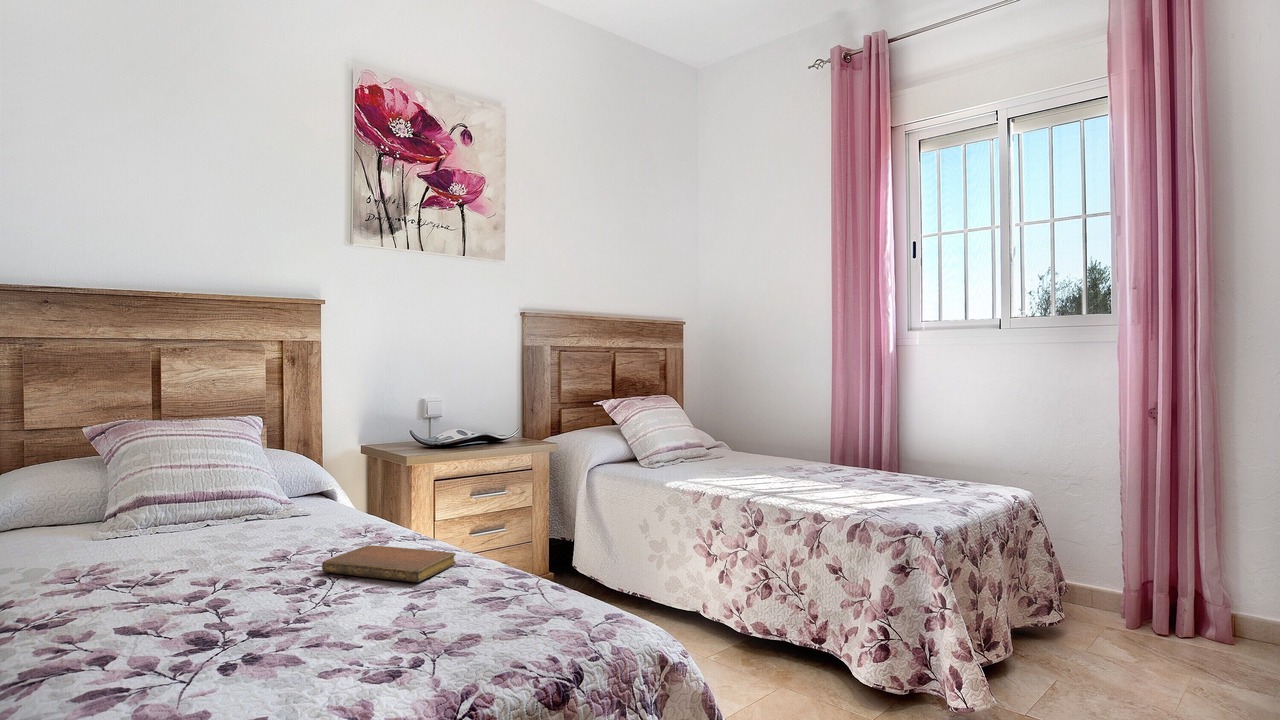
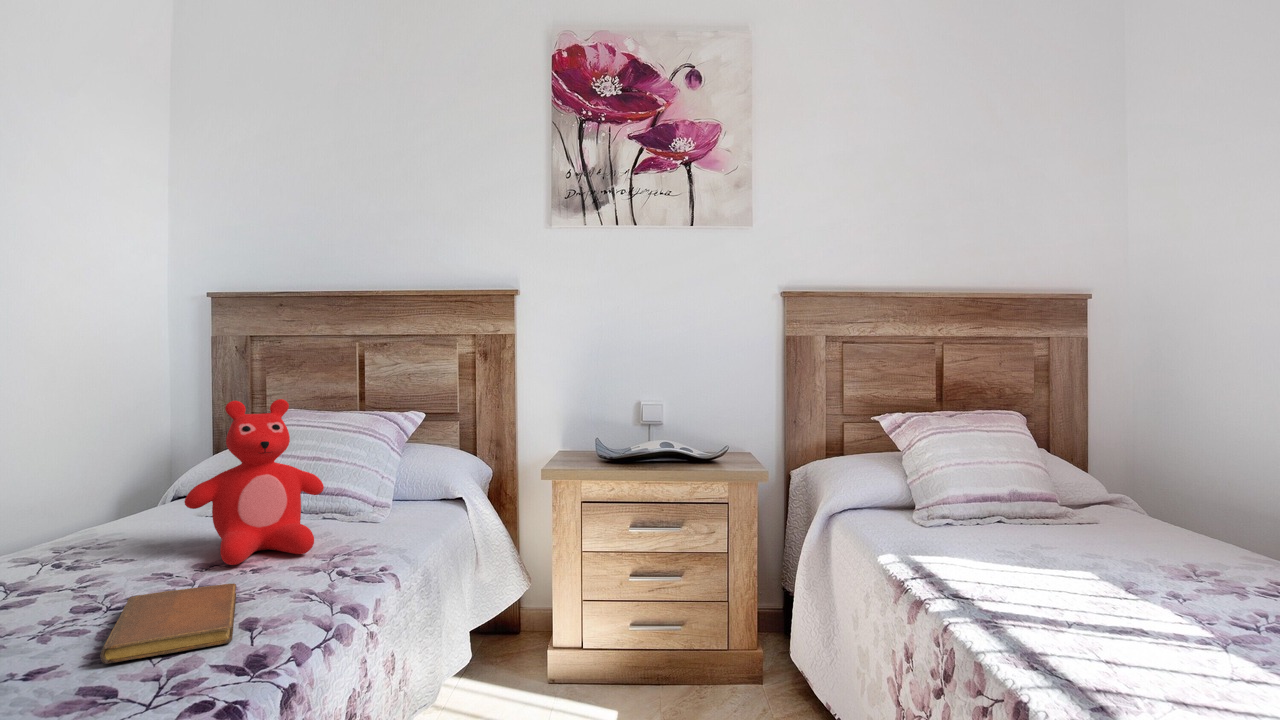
teddy bear: none [225,405,339,546] -> present [184,399,324,565]

